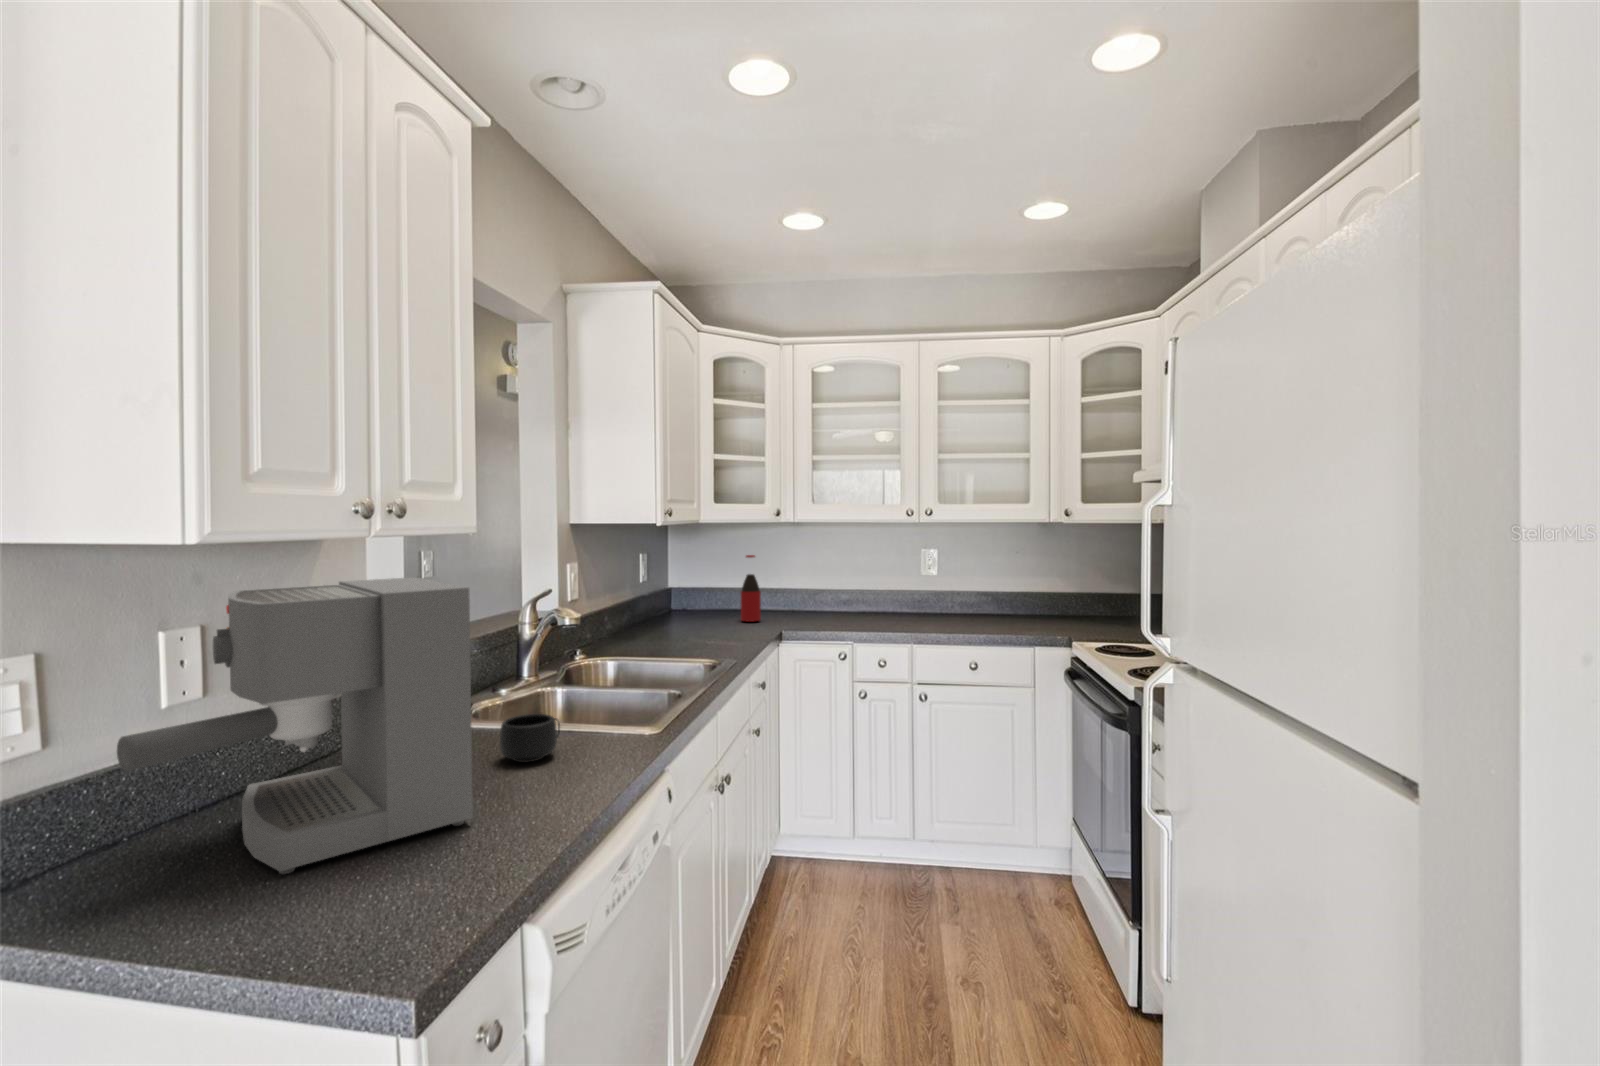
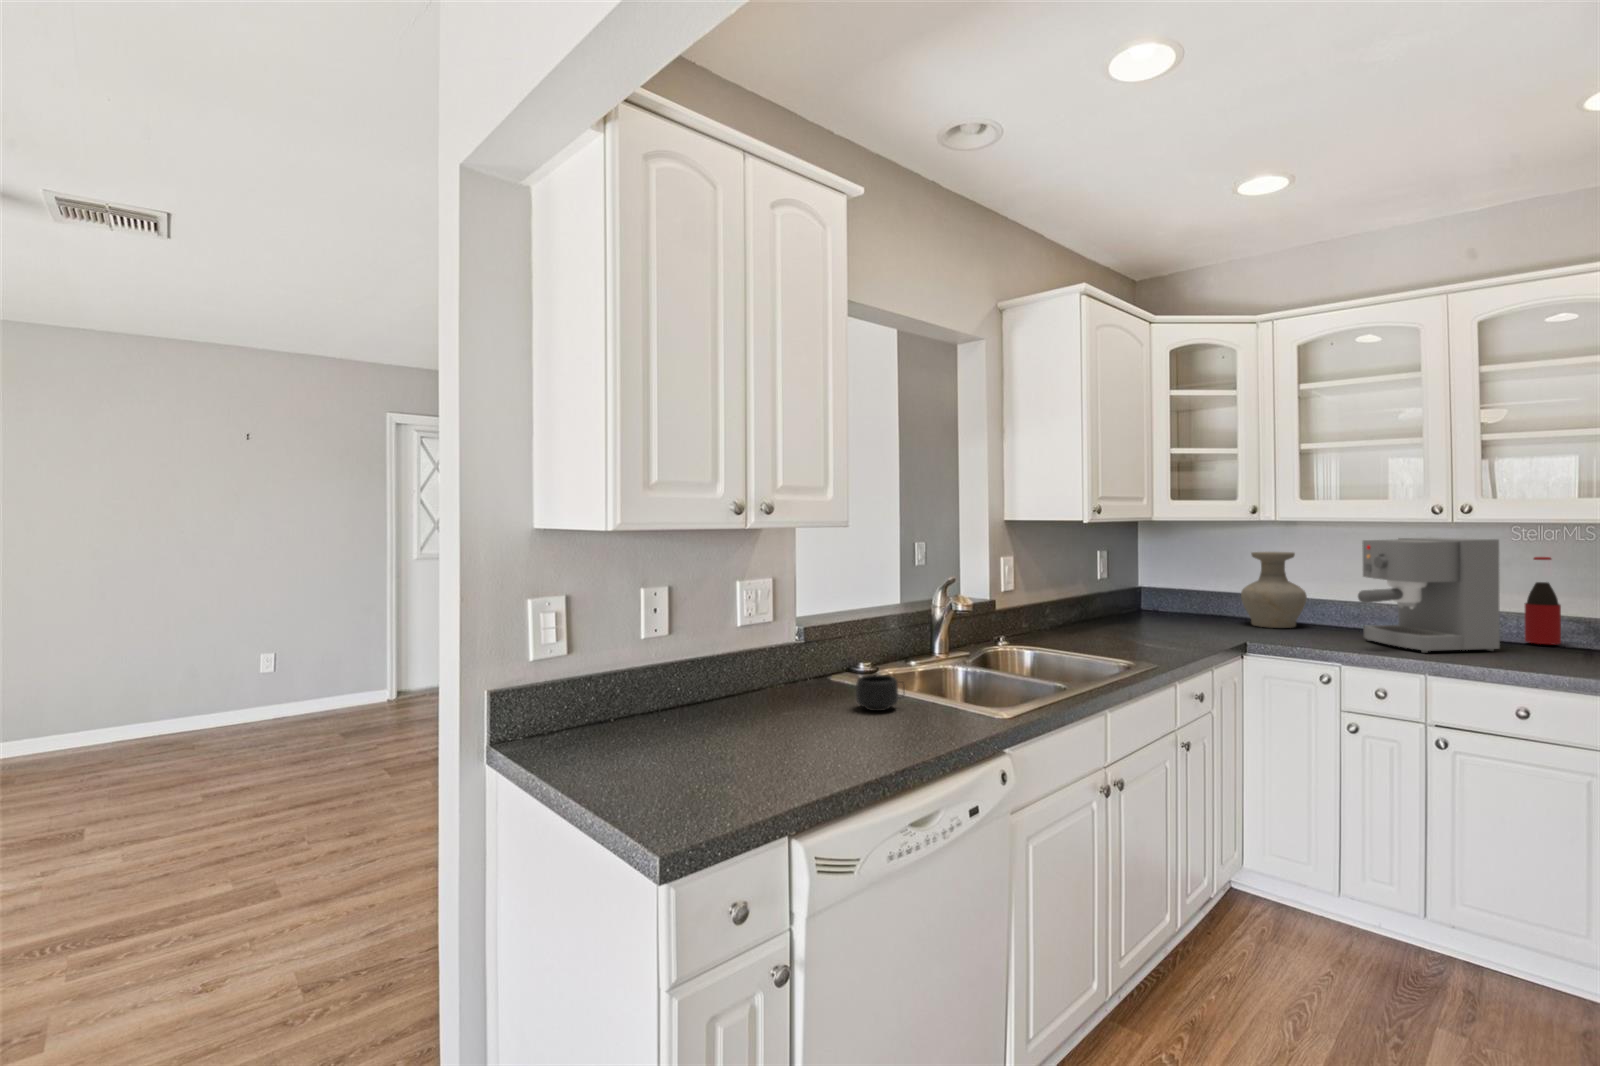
vase: none [761,551,809,616] -> present [1241,552,1307,628]
bottle: present [741,555,761,621] -> present [1525,557,1561,644]
coffee maker: present [117,577,473,874] -> present [1358,537,1500,653]

